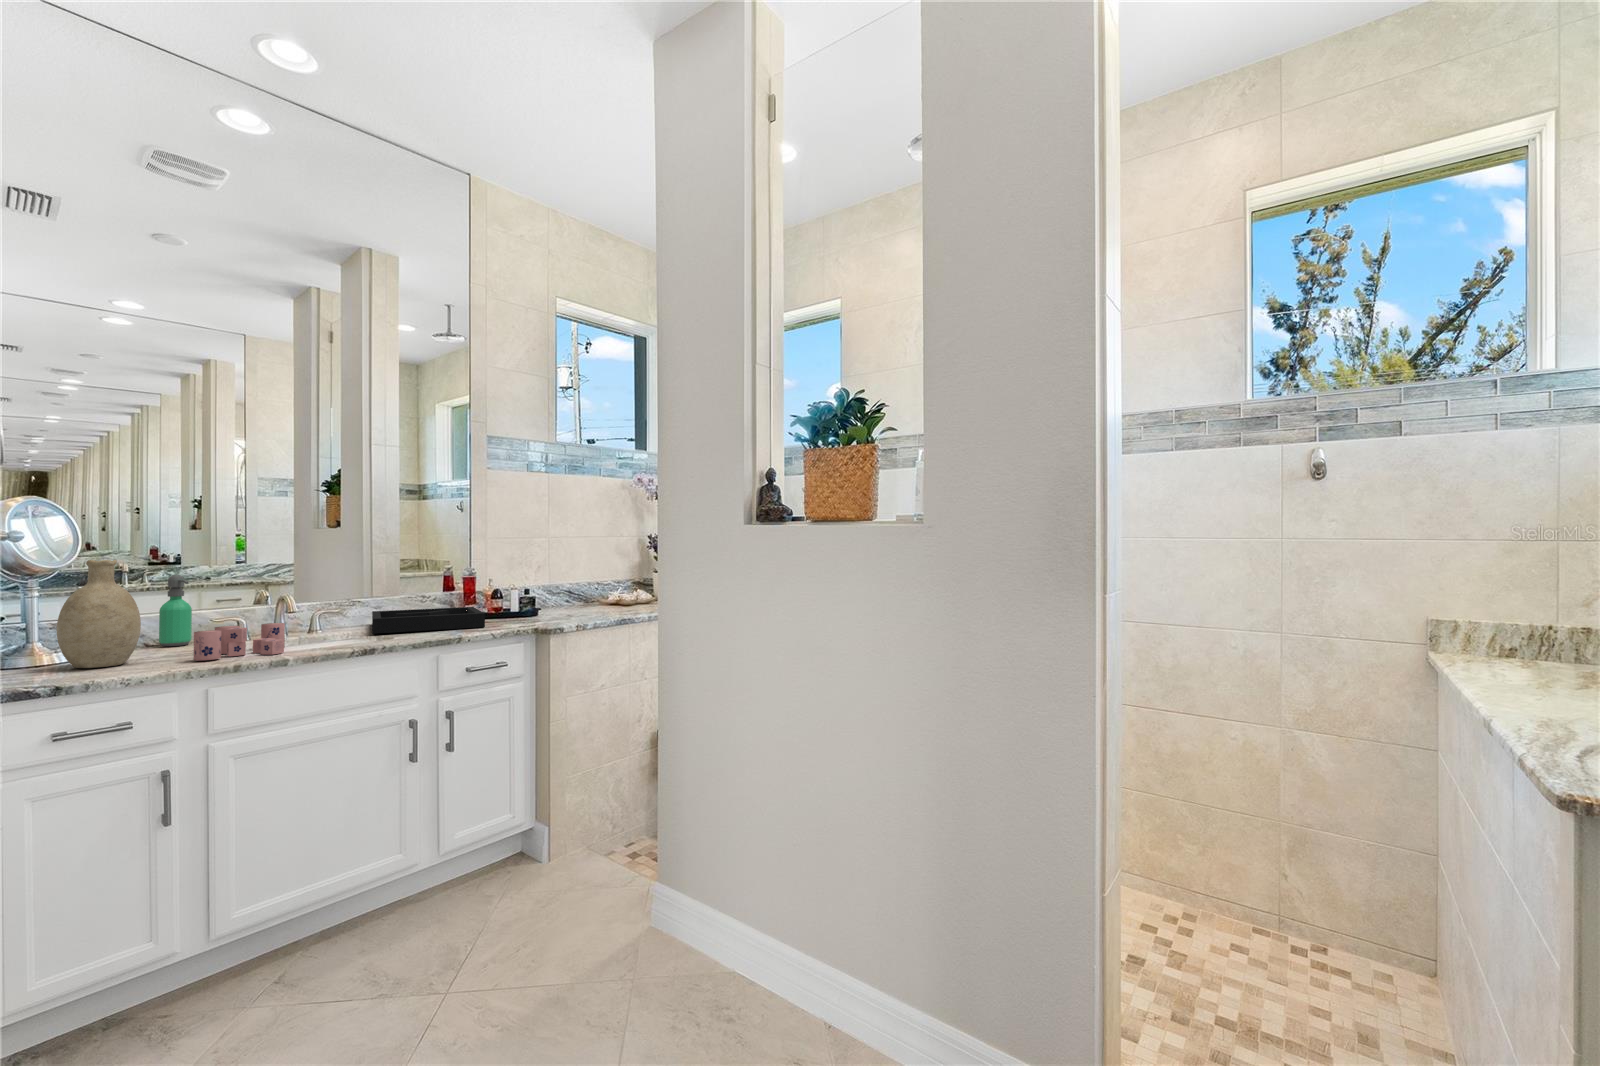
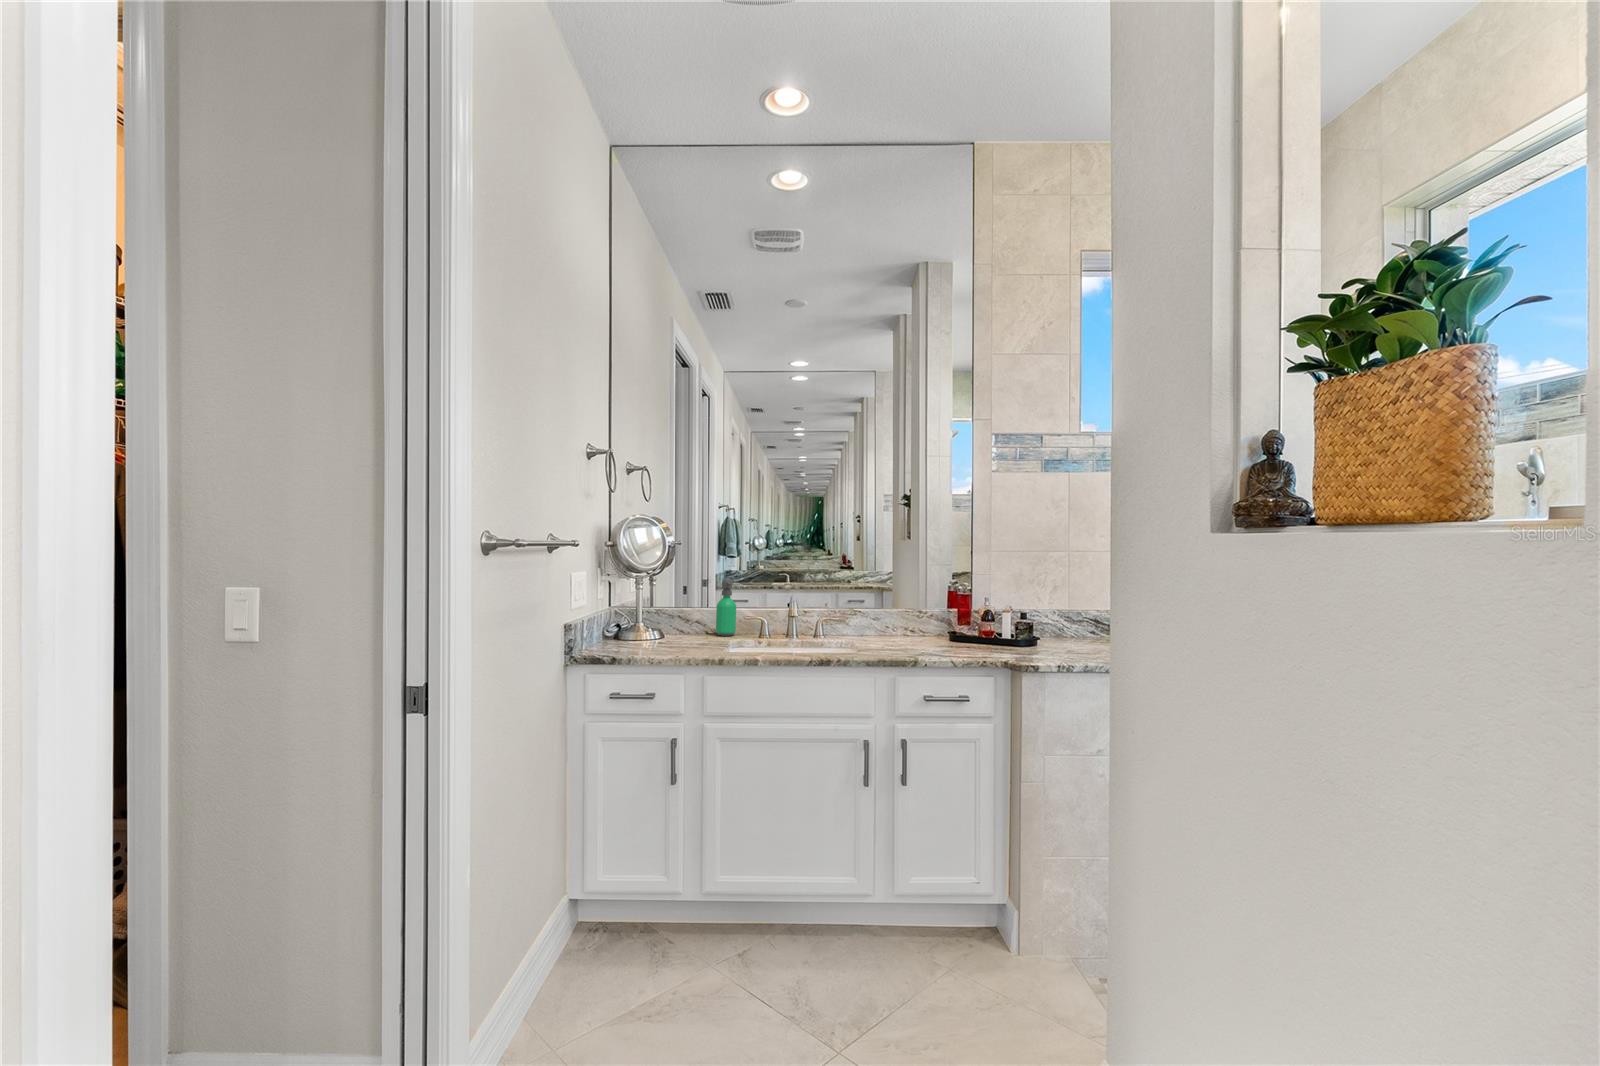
decorative vase: present [57,560,141,668] -> none [635,564,682,647]
decorative tray: present [372,607,485,634] -> none [848,622,966,652]
candle: present [194,623,285,661] -> none [700,624,773,654]

